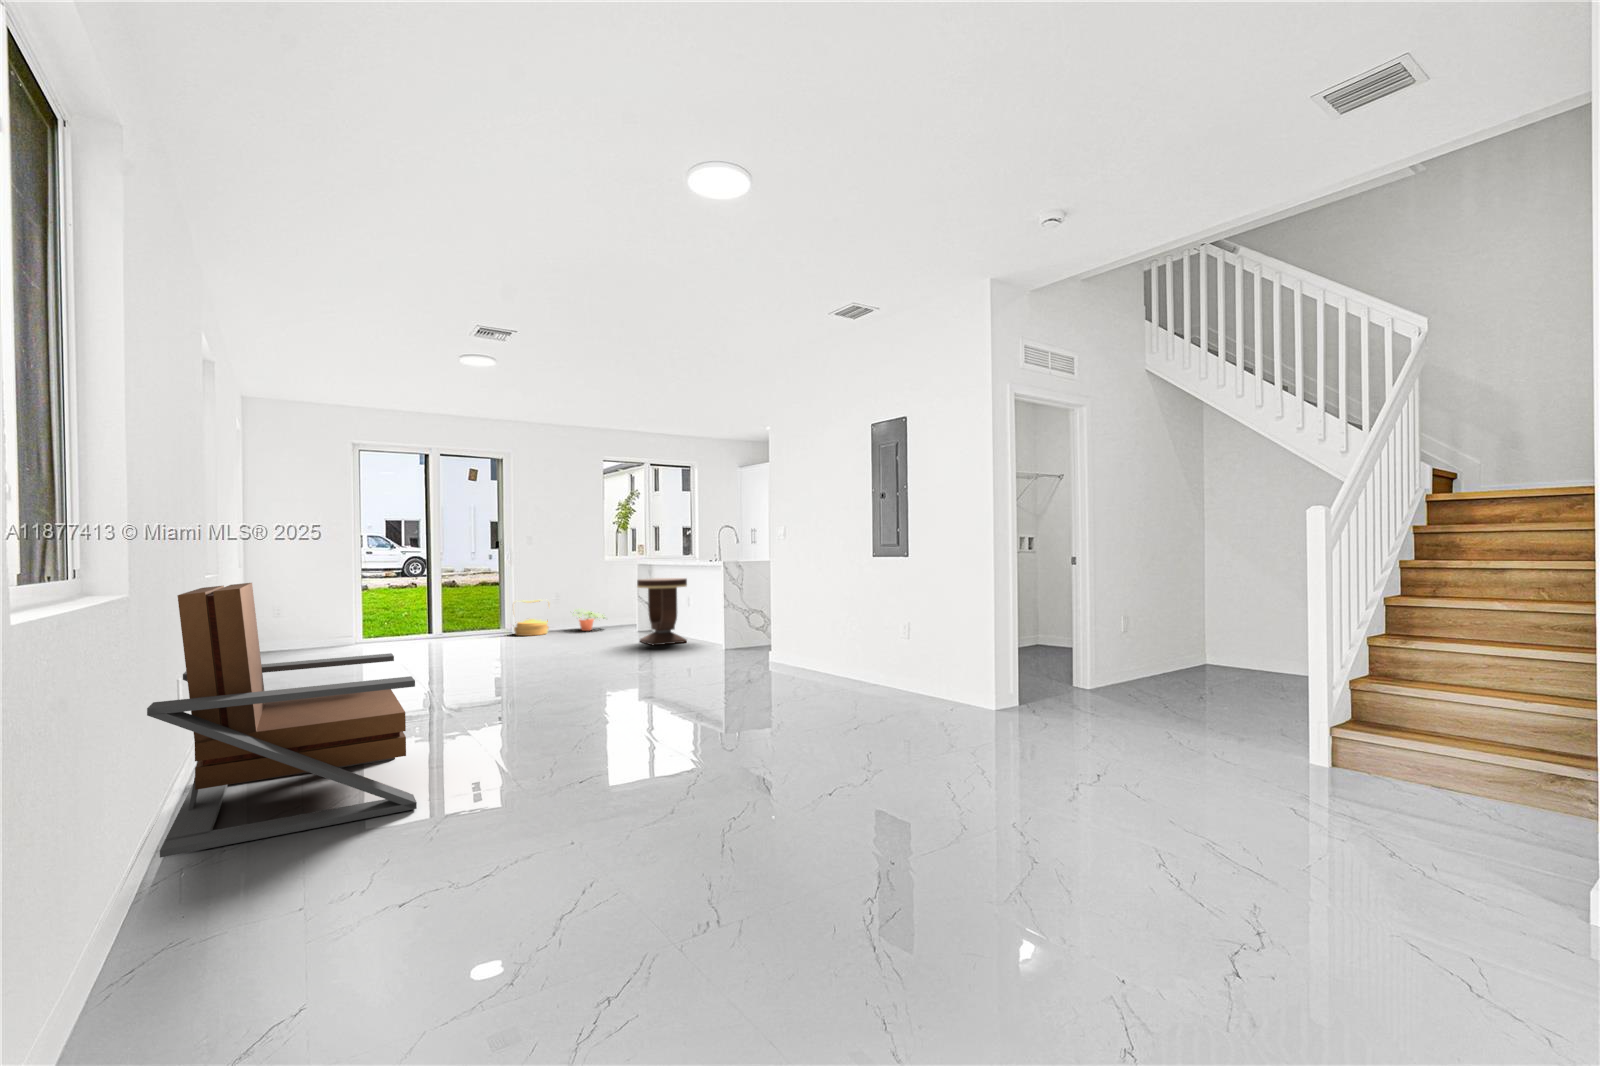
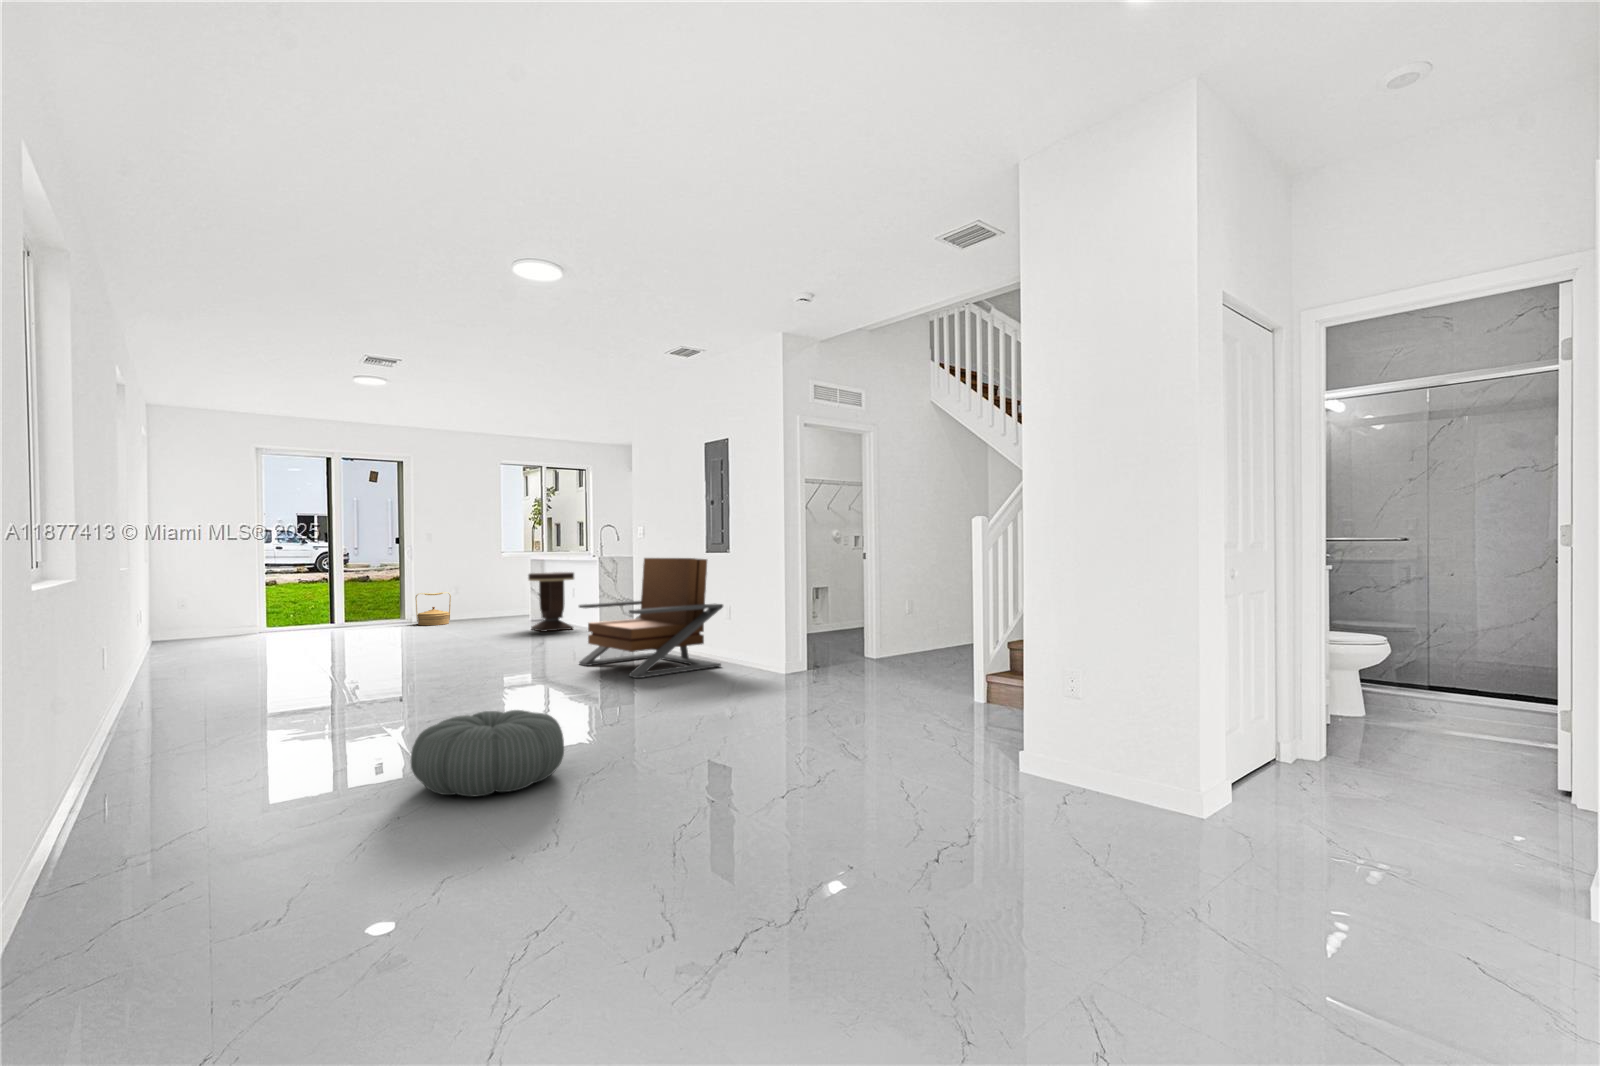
lounge chair: present [147,583,417,858] -> present [579,558,723,678]
potted plant: present [573,609,605,631] -> none [467,600,507,621]
pouf: none [579,818,828,1008] -> present [411,710,564,797]

